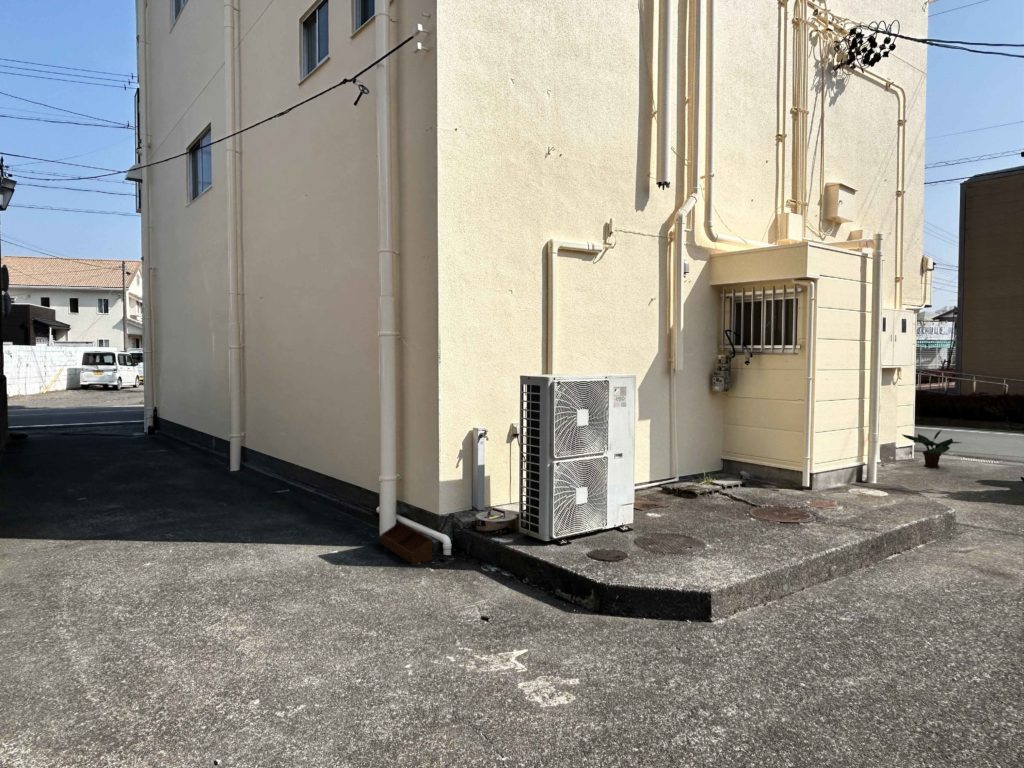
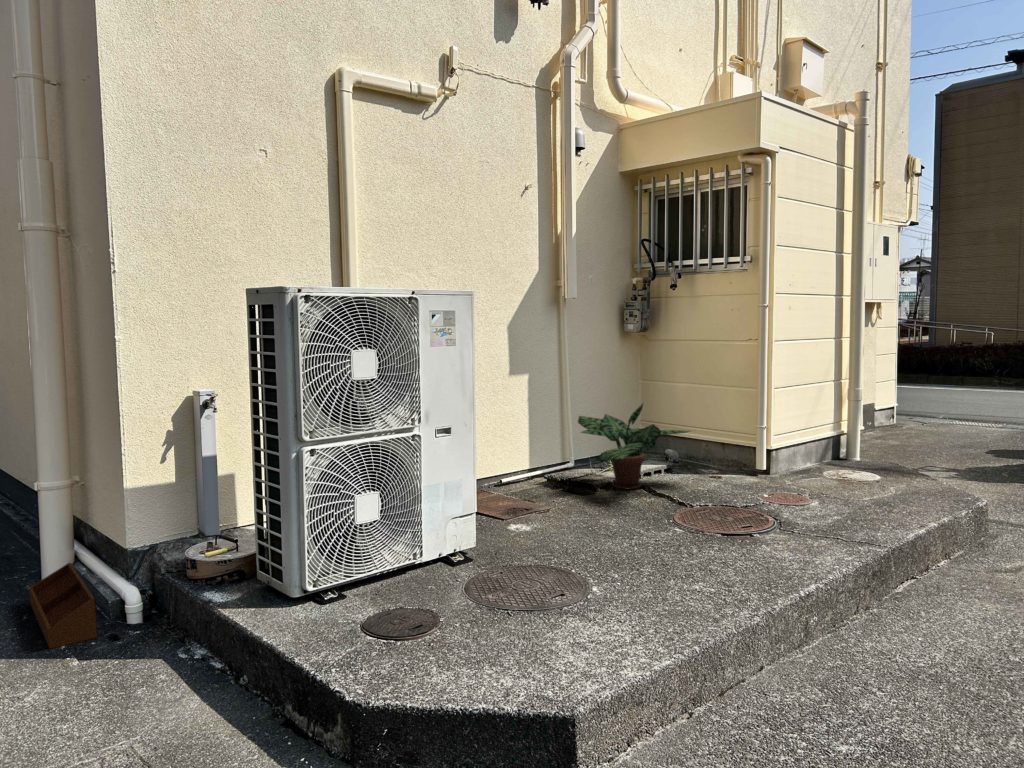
potted plant: present [902,430,961,468] -> present [578,404,690,489]

